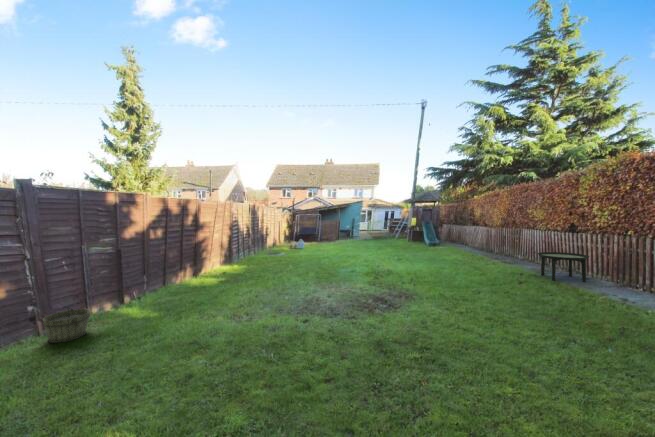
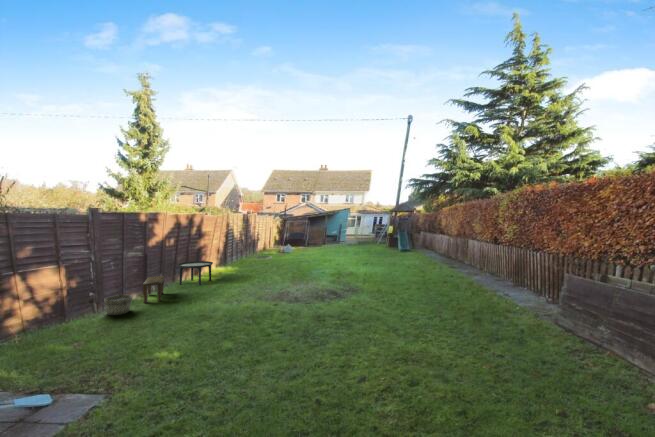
round table: present [538,252,589,282] -> present [178,261,213,285]
bench: none [111,279,147,319] -> present [143,276,165,303]

